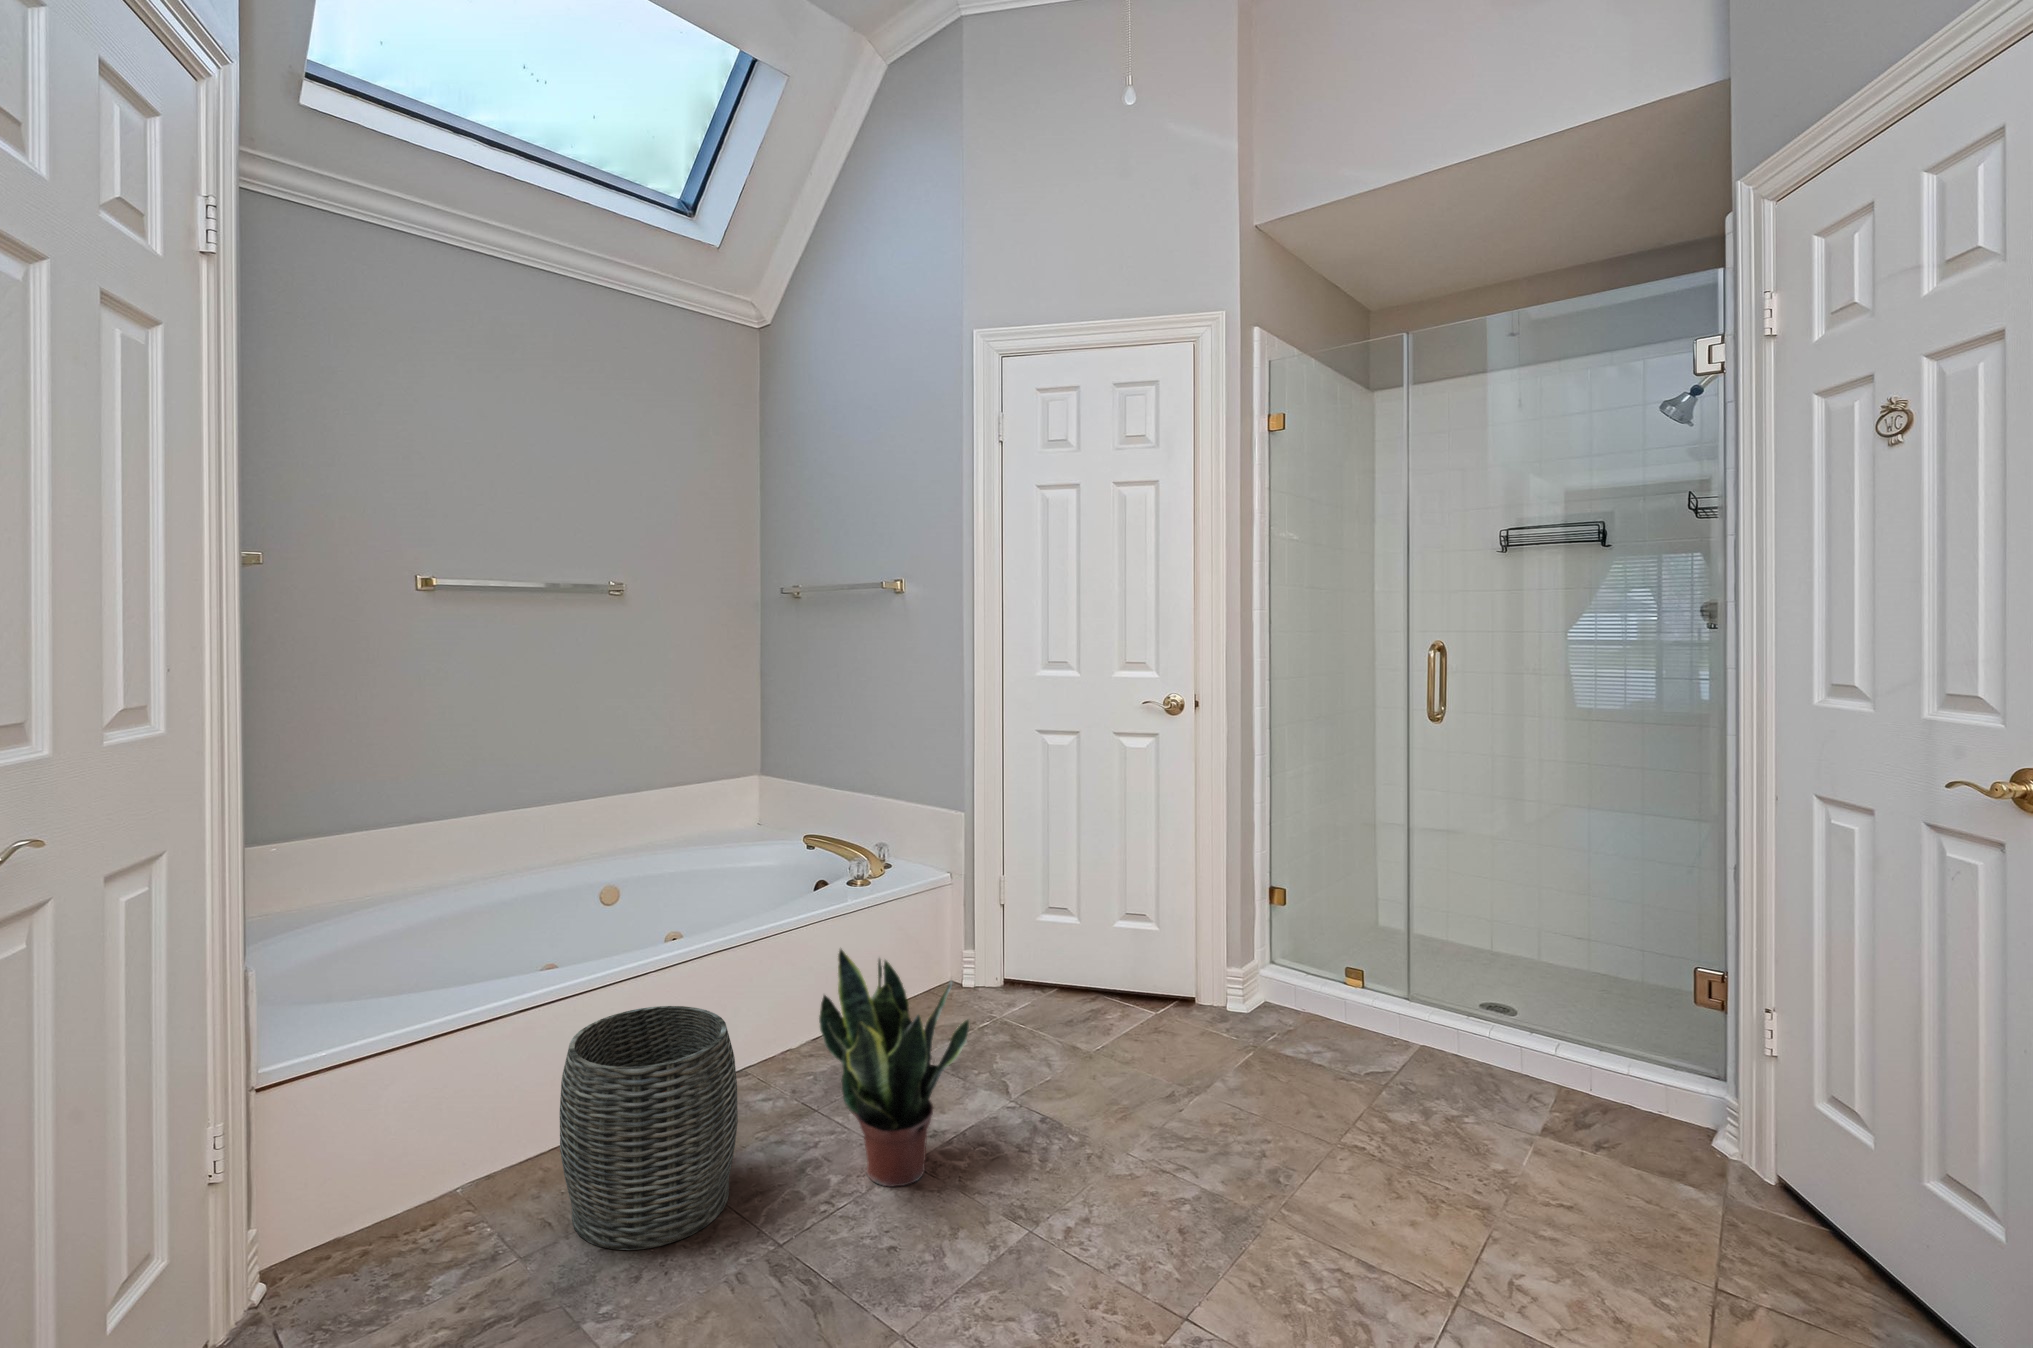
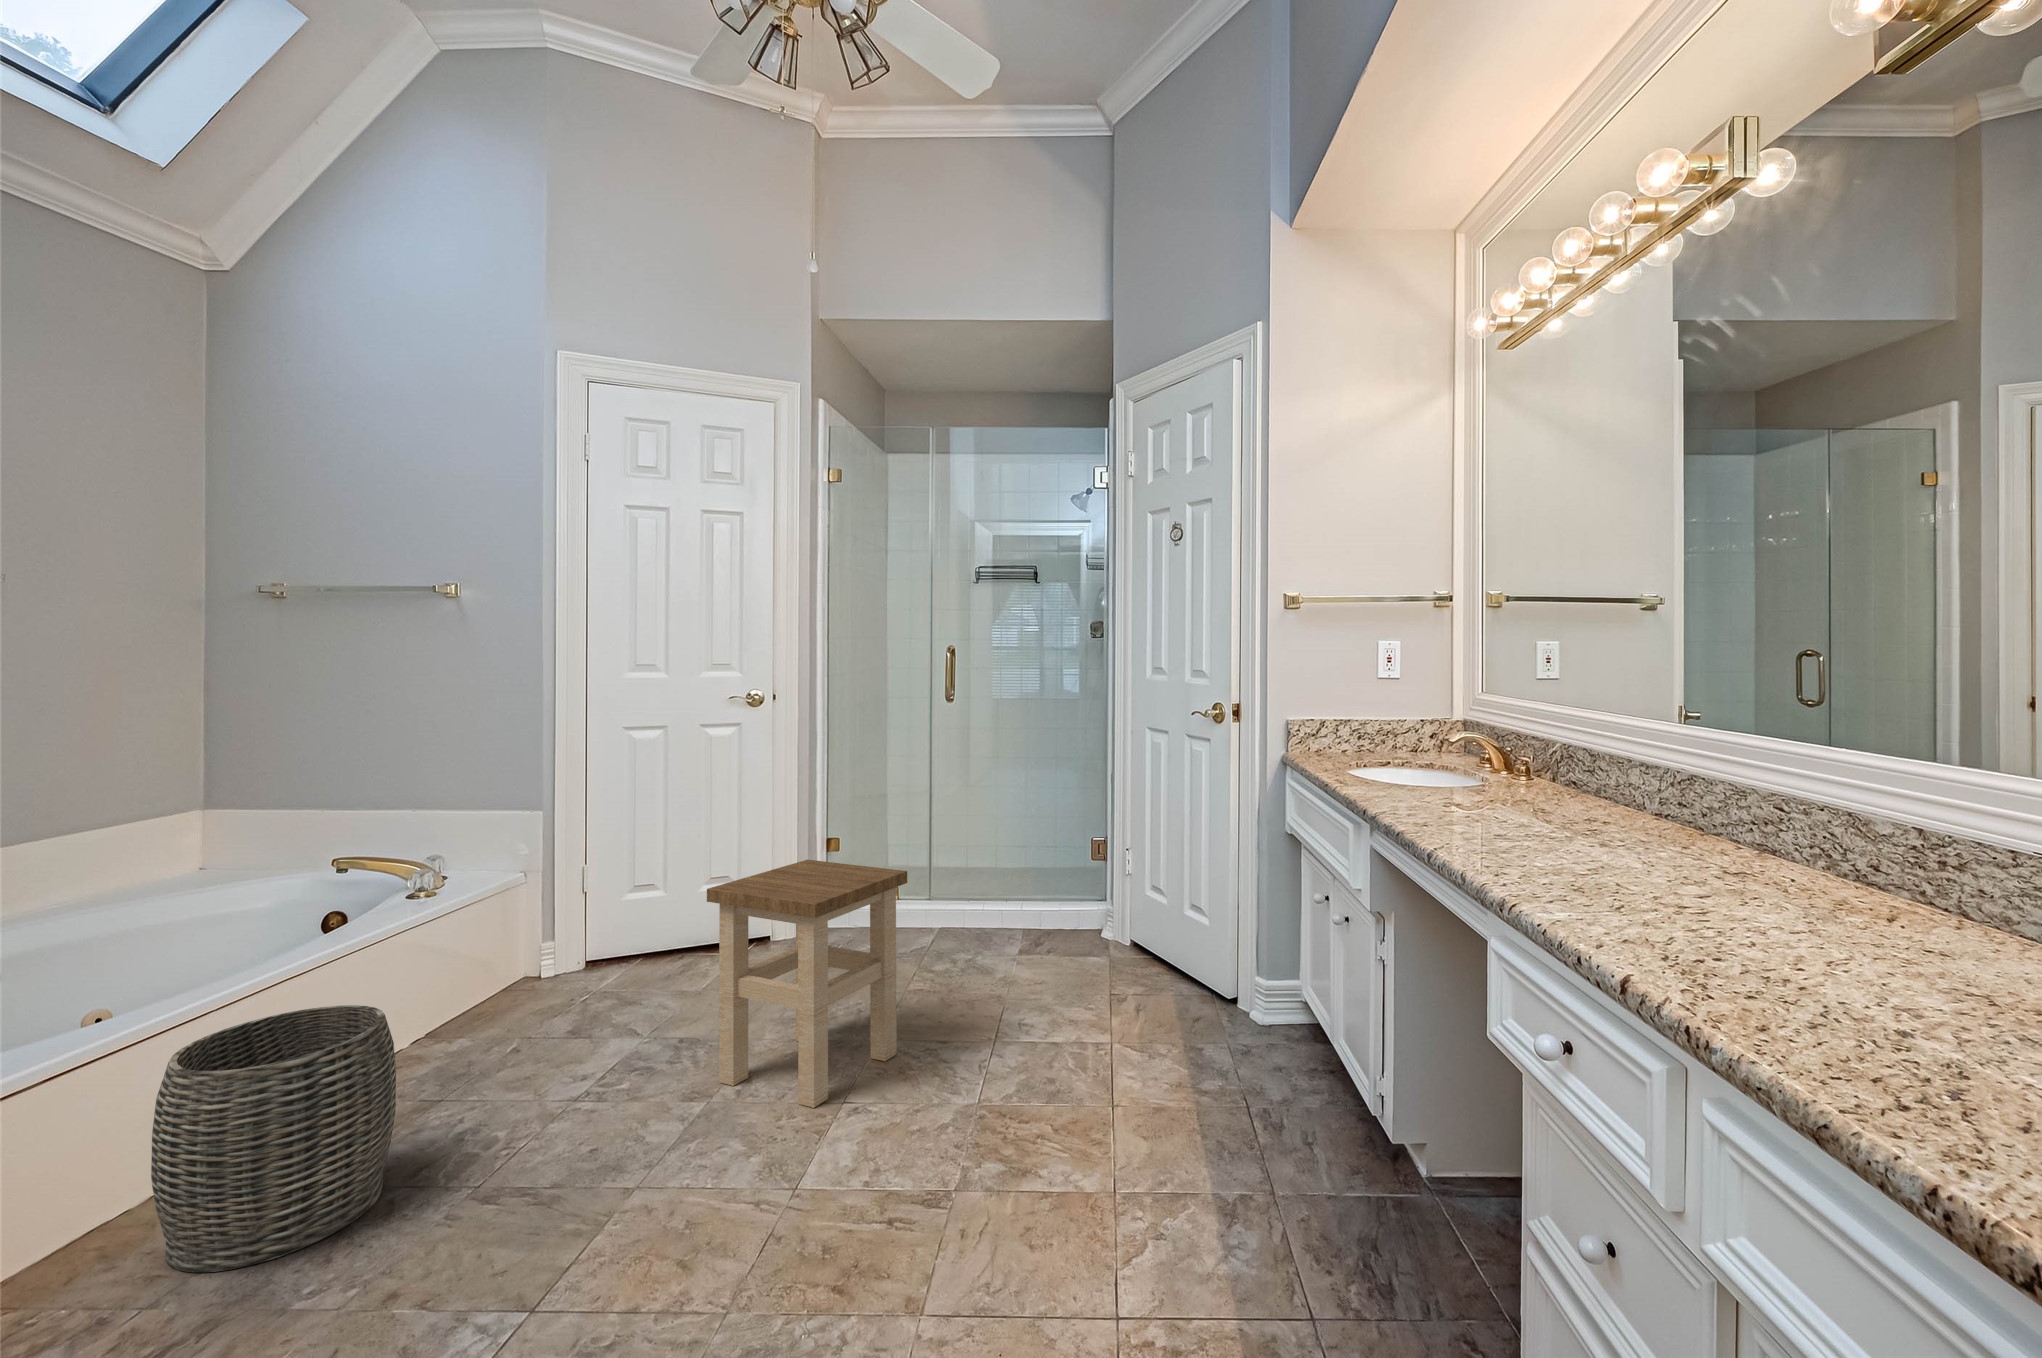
stool: none [1037,938,1299,1298] -> present [707,860,907,1108]
potted plant: present [819,949,970,1187] -> none [476,913,635,1121]

